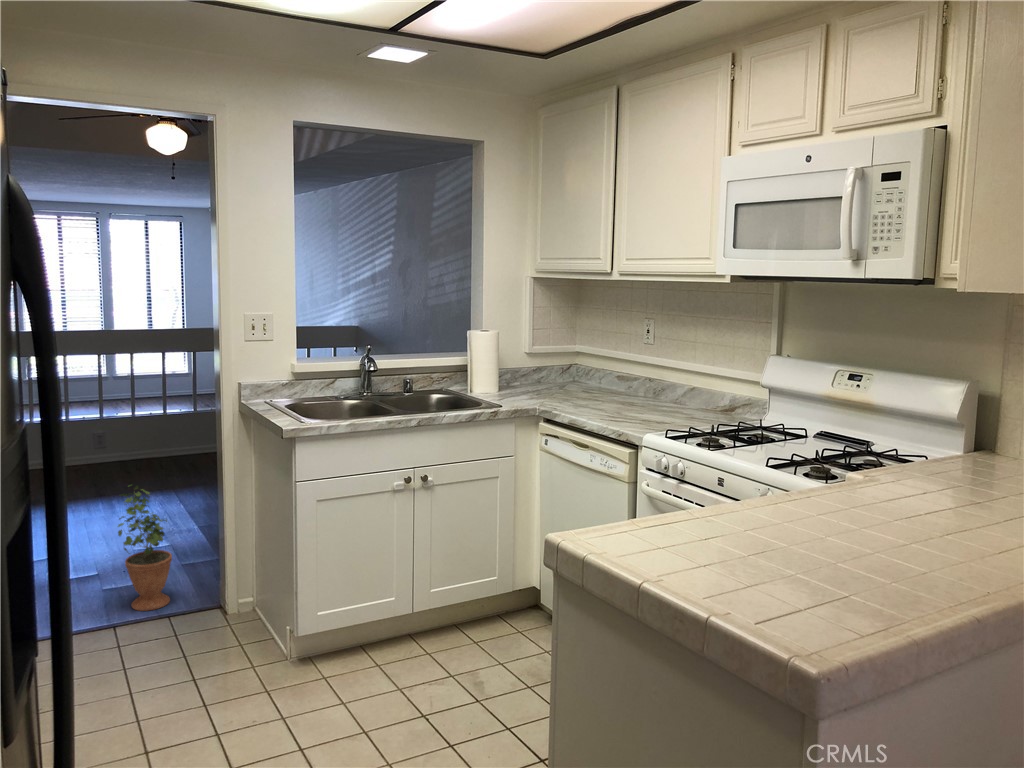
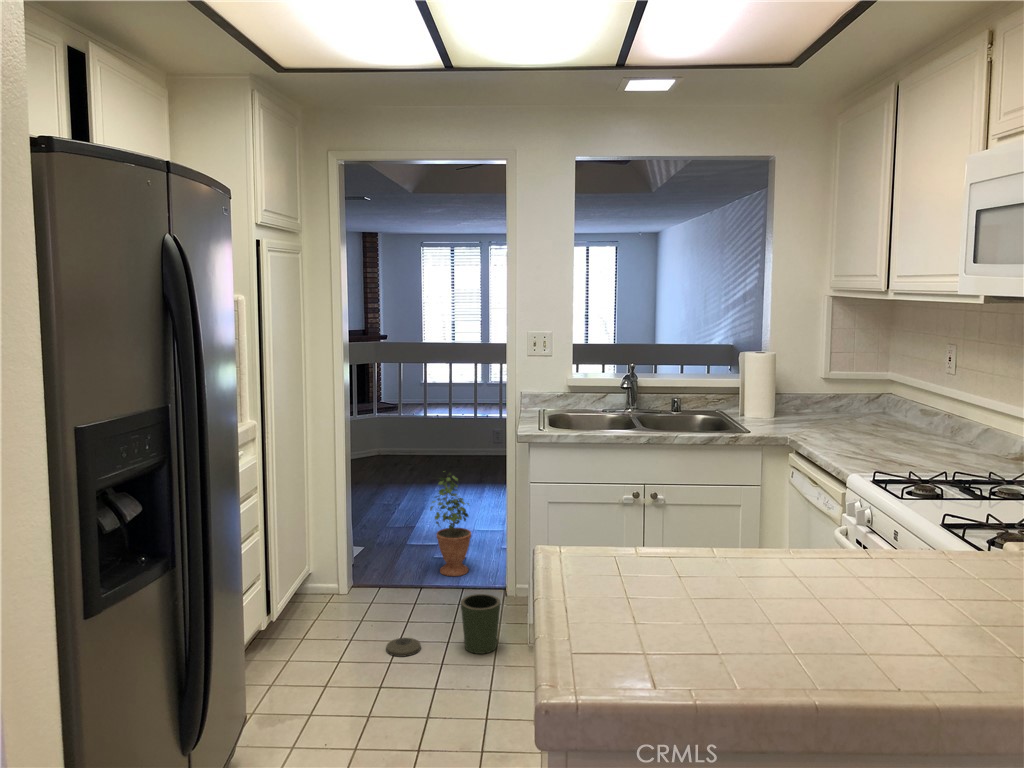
trash can: none [123,621,269,727] -> present [386,594,500,657]

